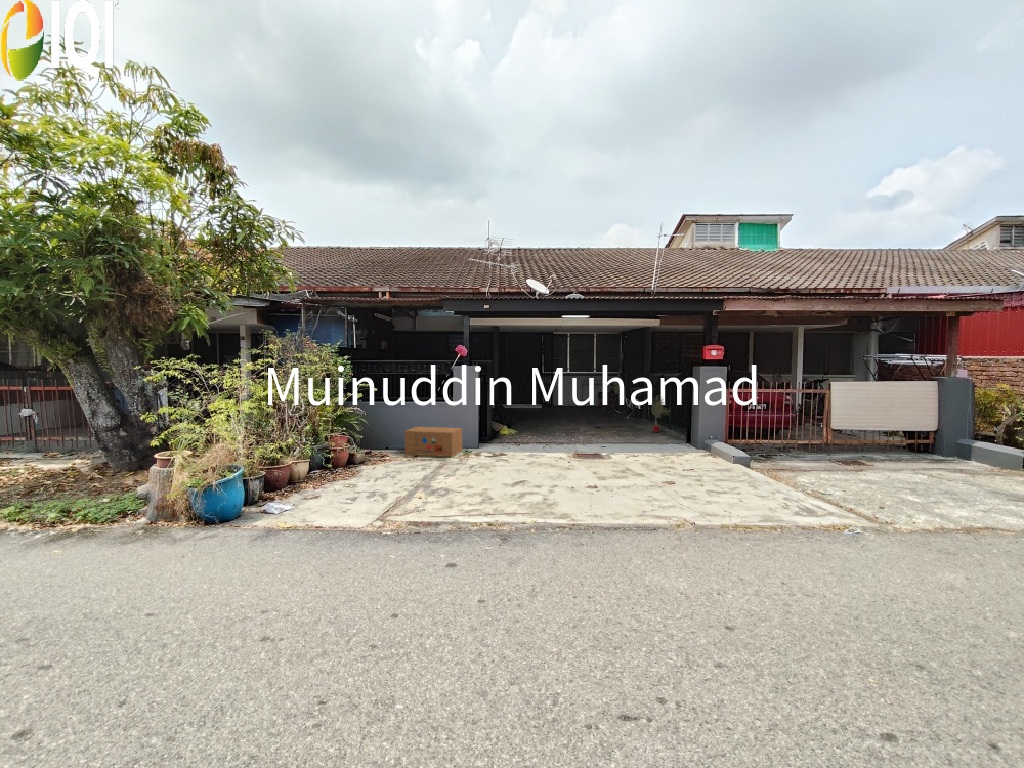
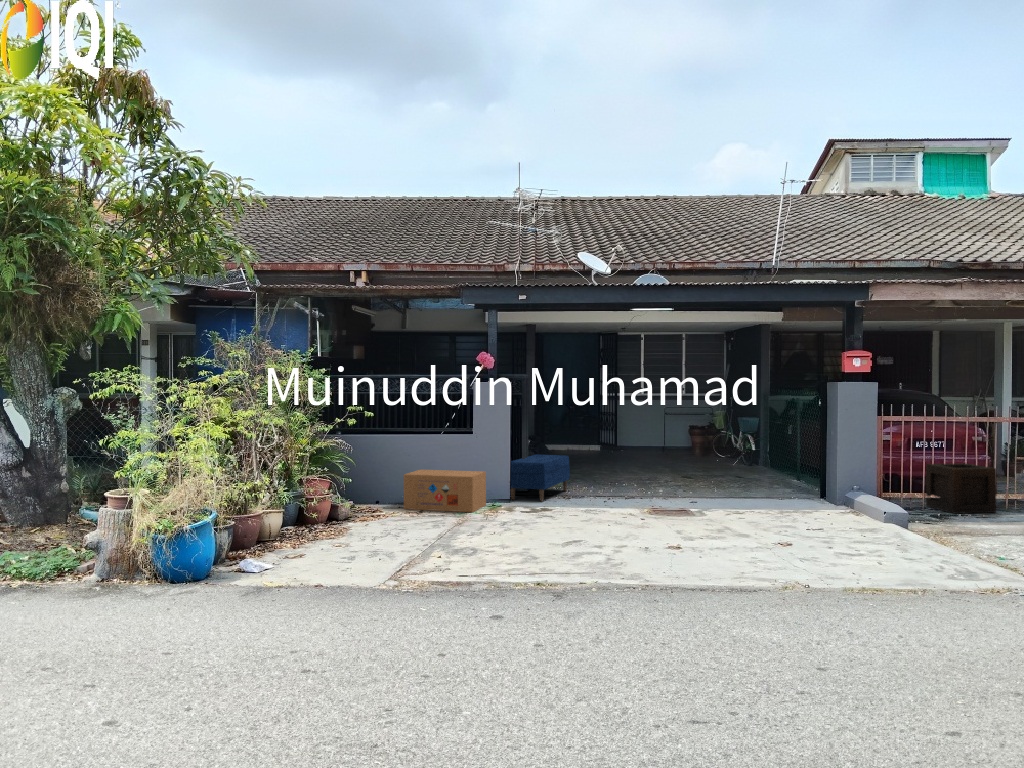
potted tree: present [651,397,669,432] -> none [769,427,802,484]
bench: none [478,415,520,448] -> present [511,455,570,502]
wooden crate: none [755,421,803,455] -> present [926,463,997,514]

